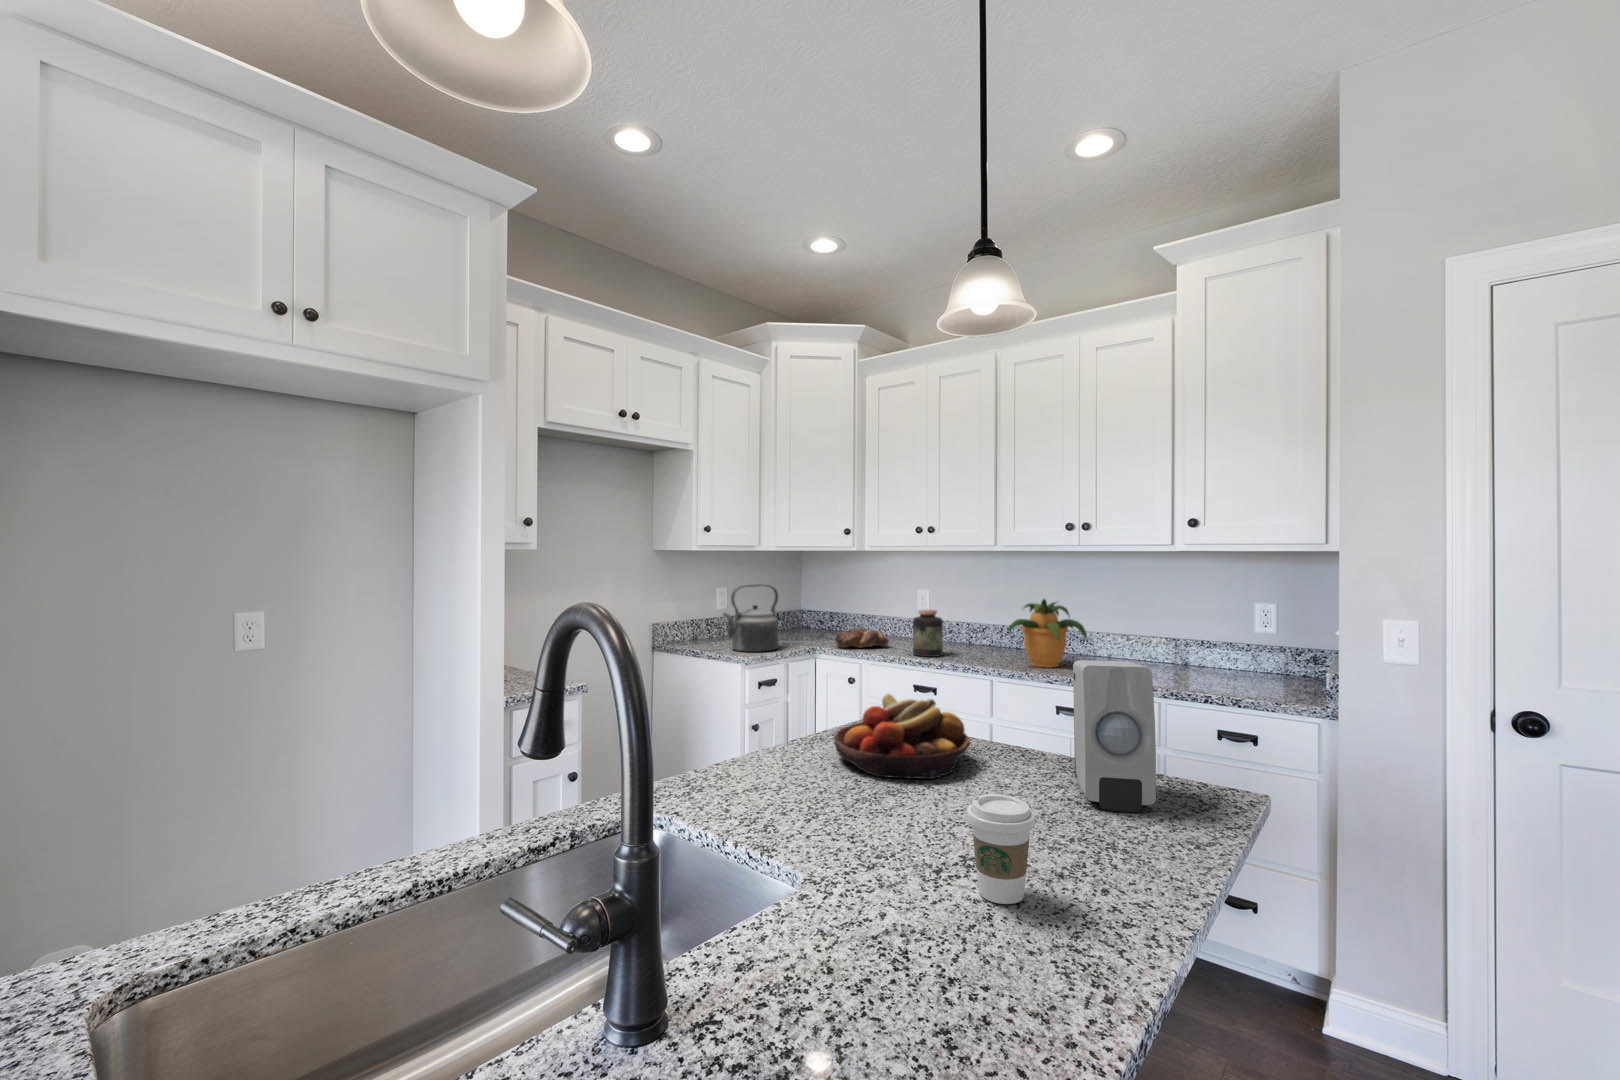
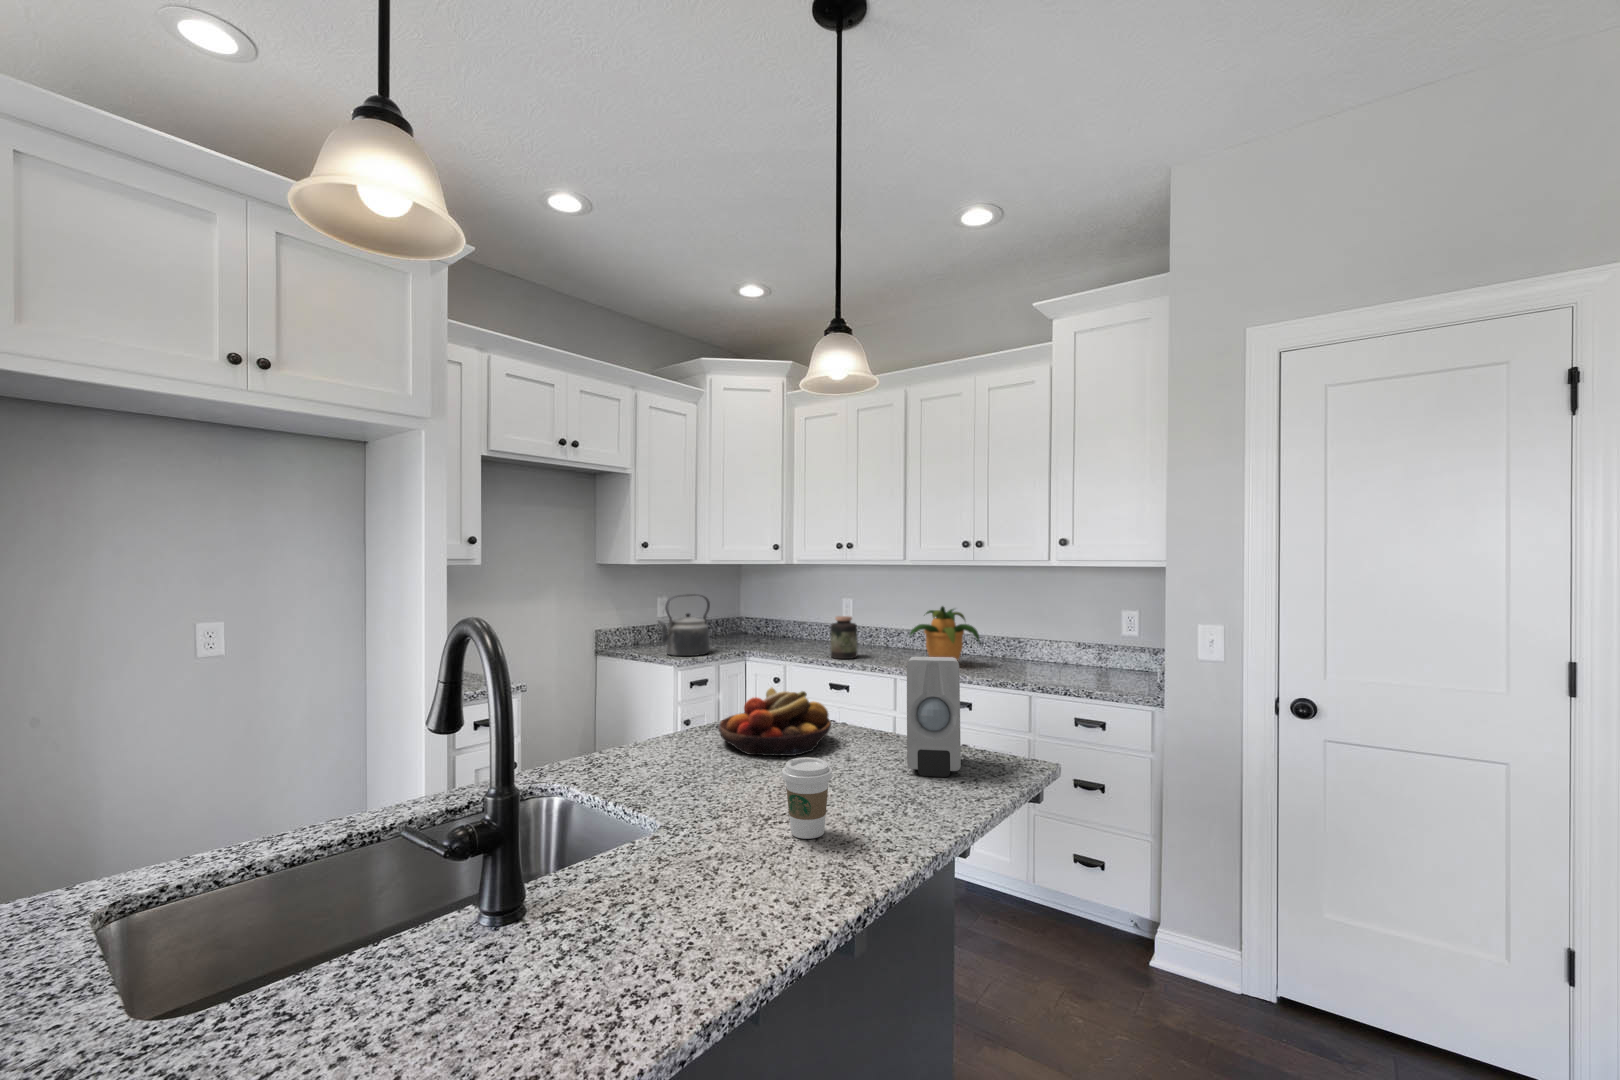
bread loaf: present [835,628,889,648] -> none [762,633,812,652]

